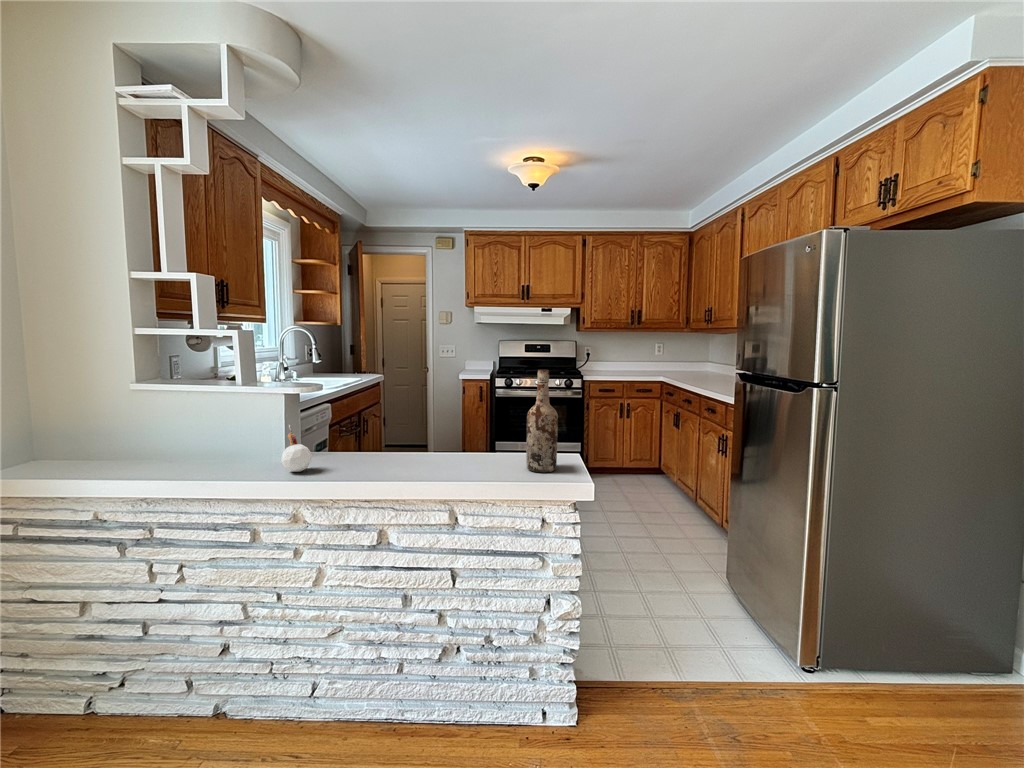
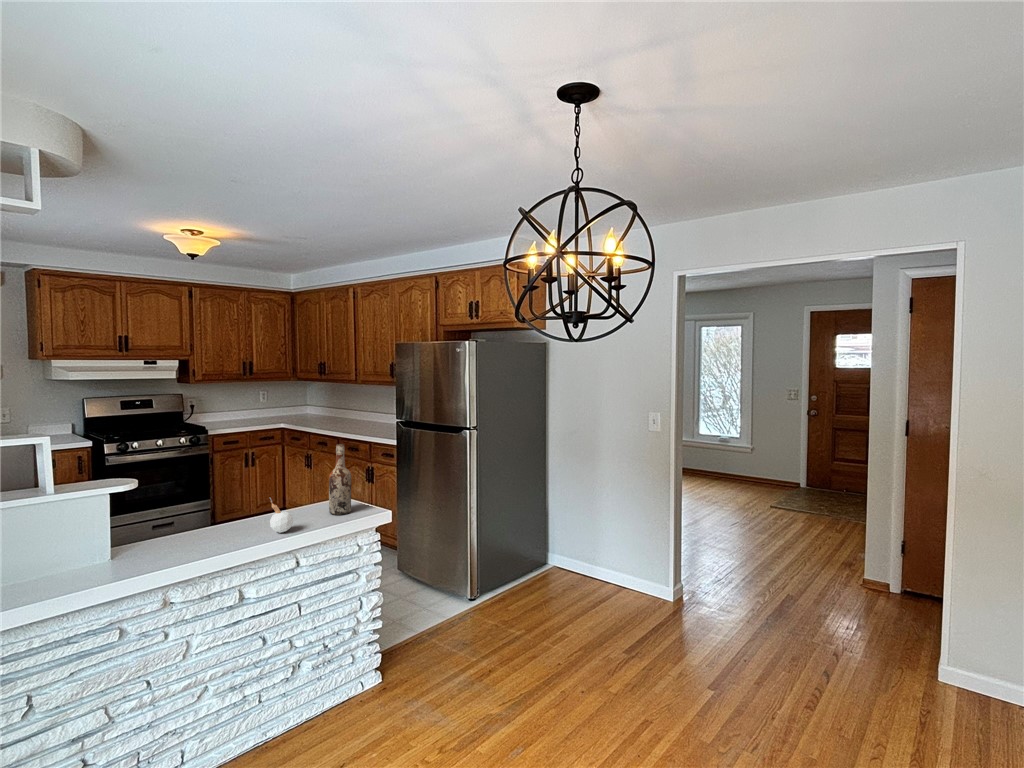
candle: present [282,424,312,472] -> present [270,501,293,533]

